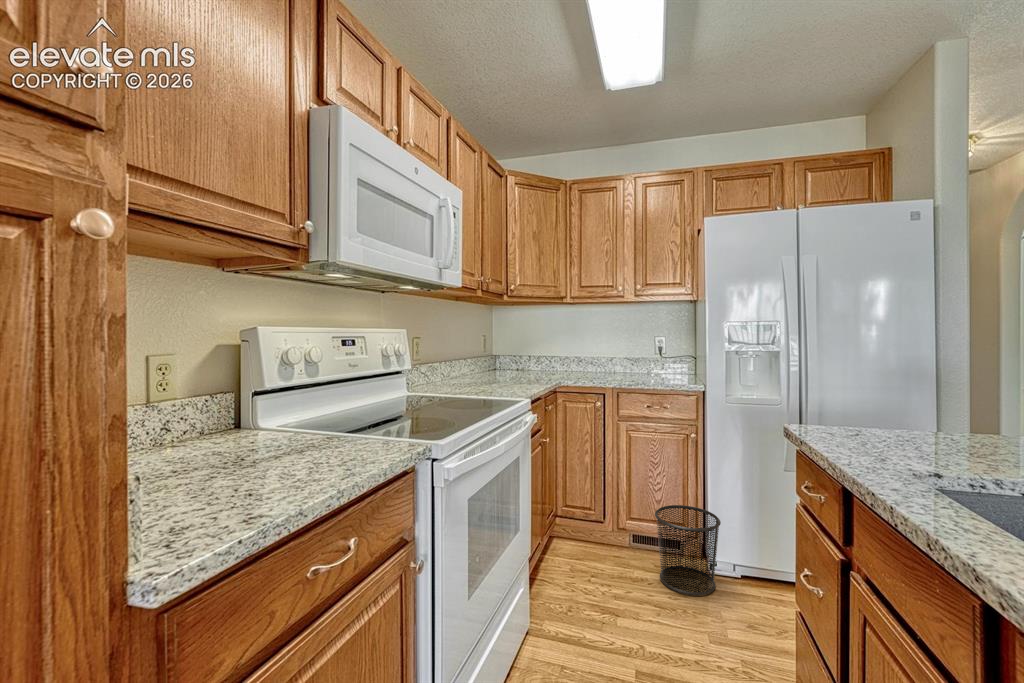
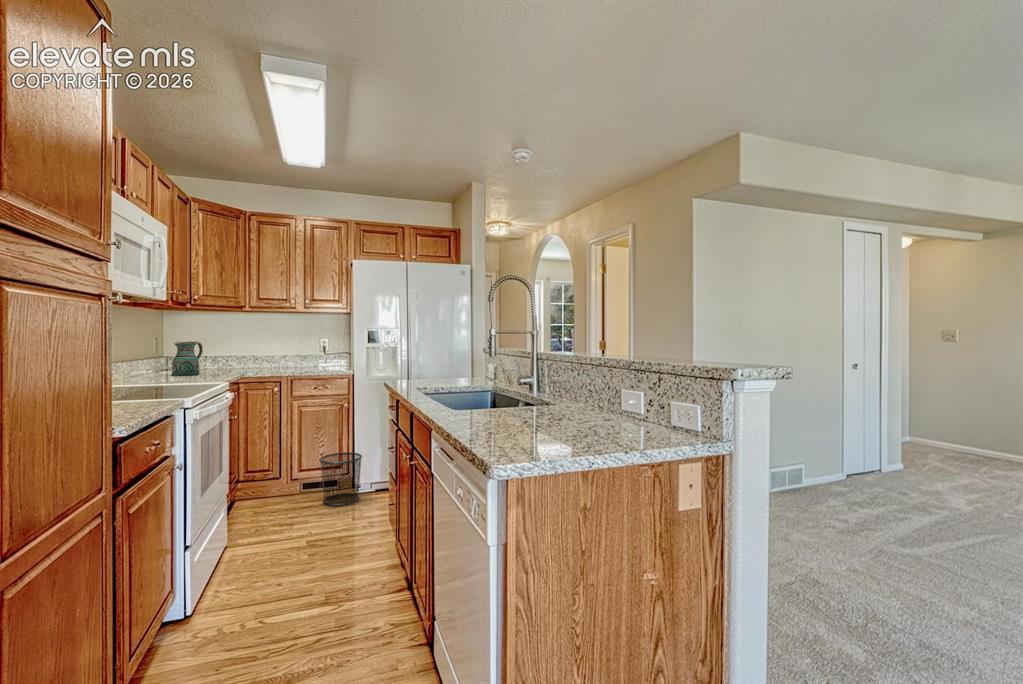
ceramic pitcher: none [493,340,523,380] -> present [172,341,203,376]

